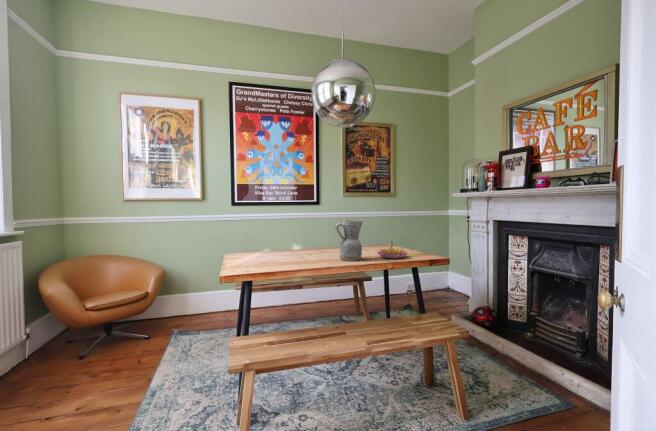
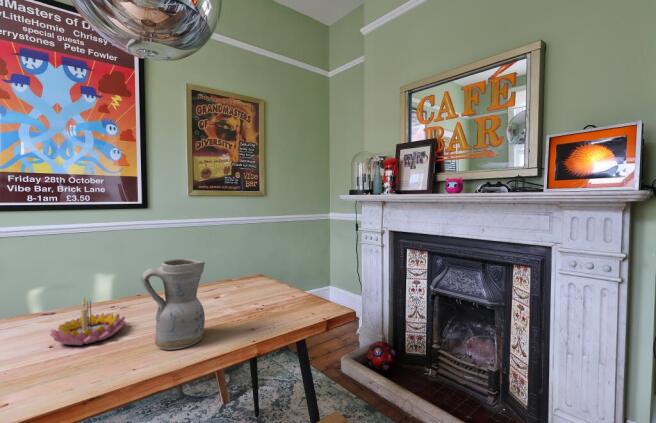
candle holder: present [378,238,408,259] -> present [50,297,126,346]

